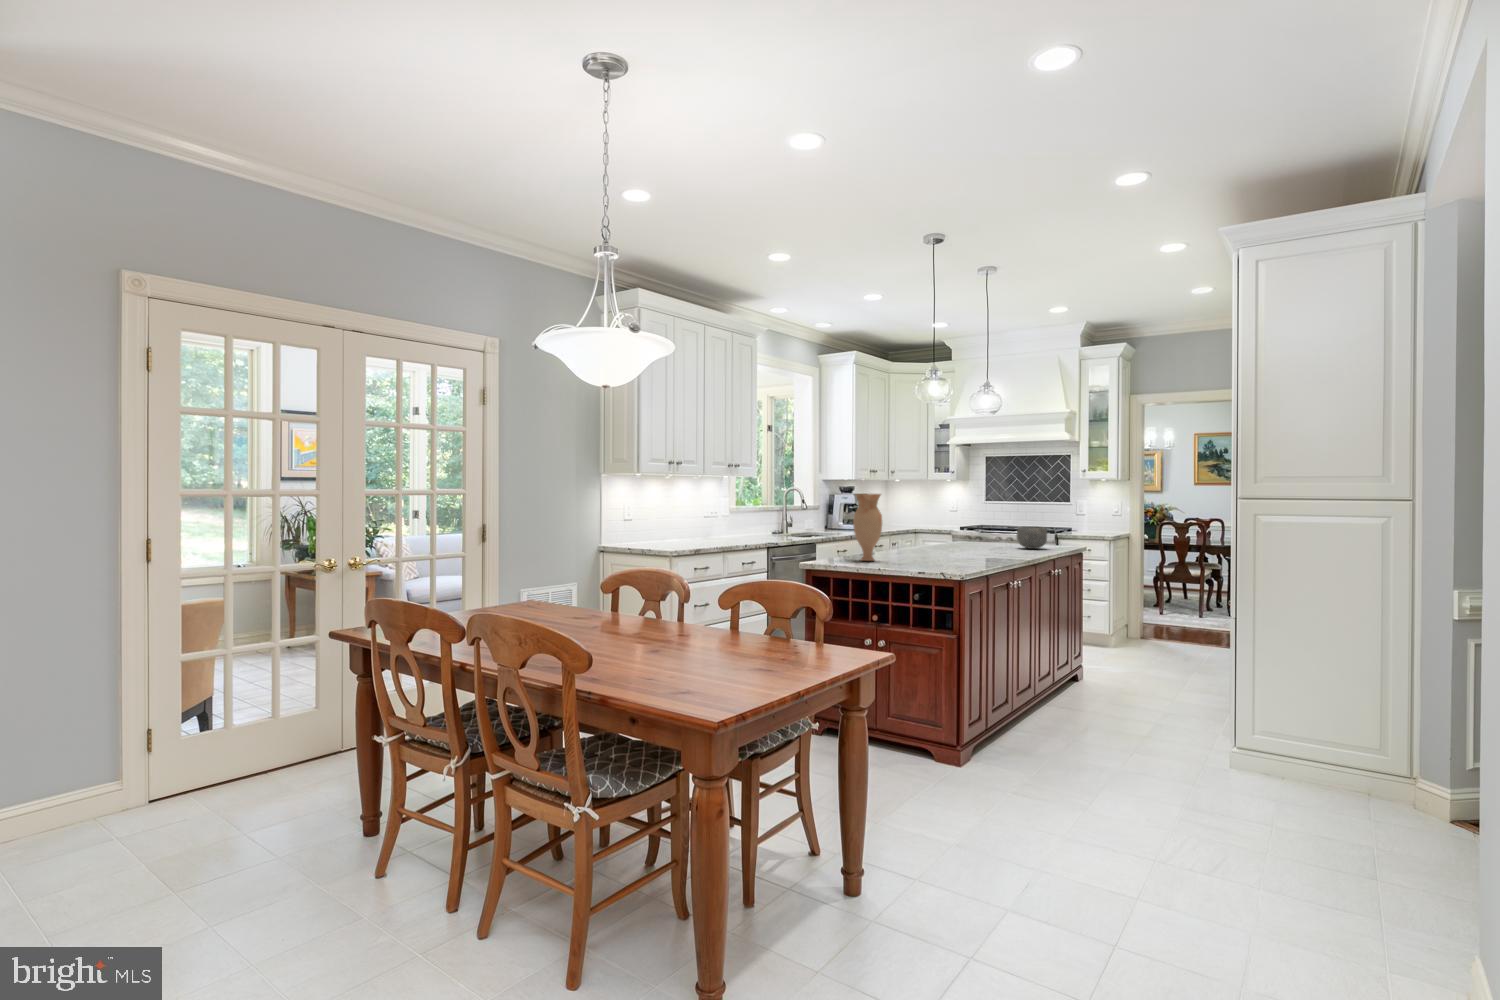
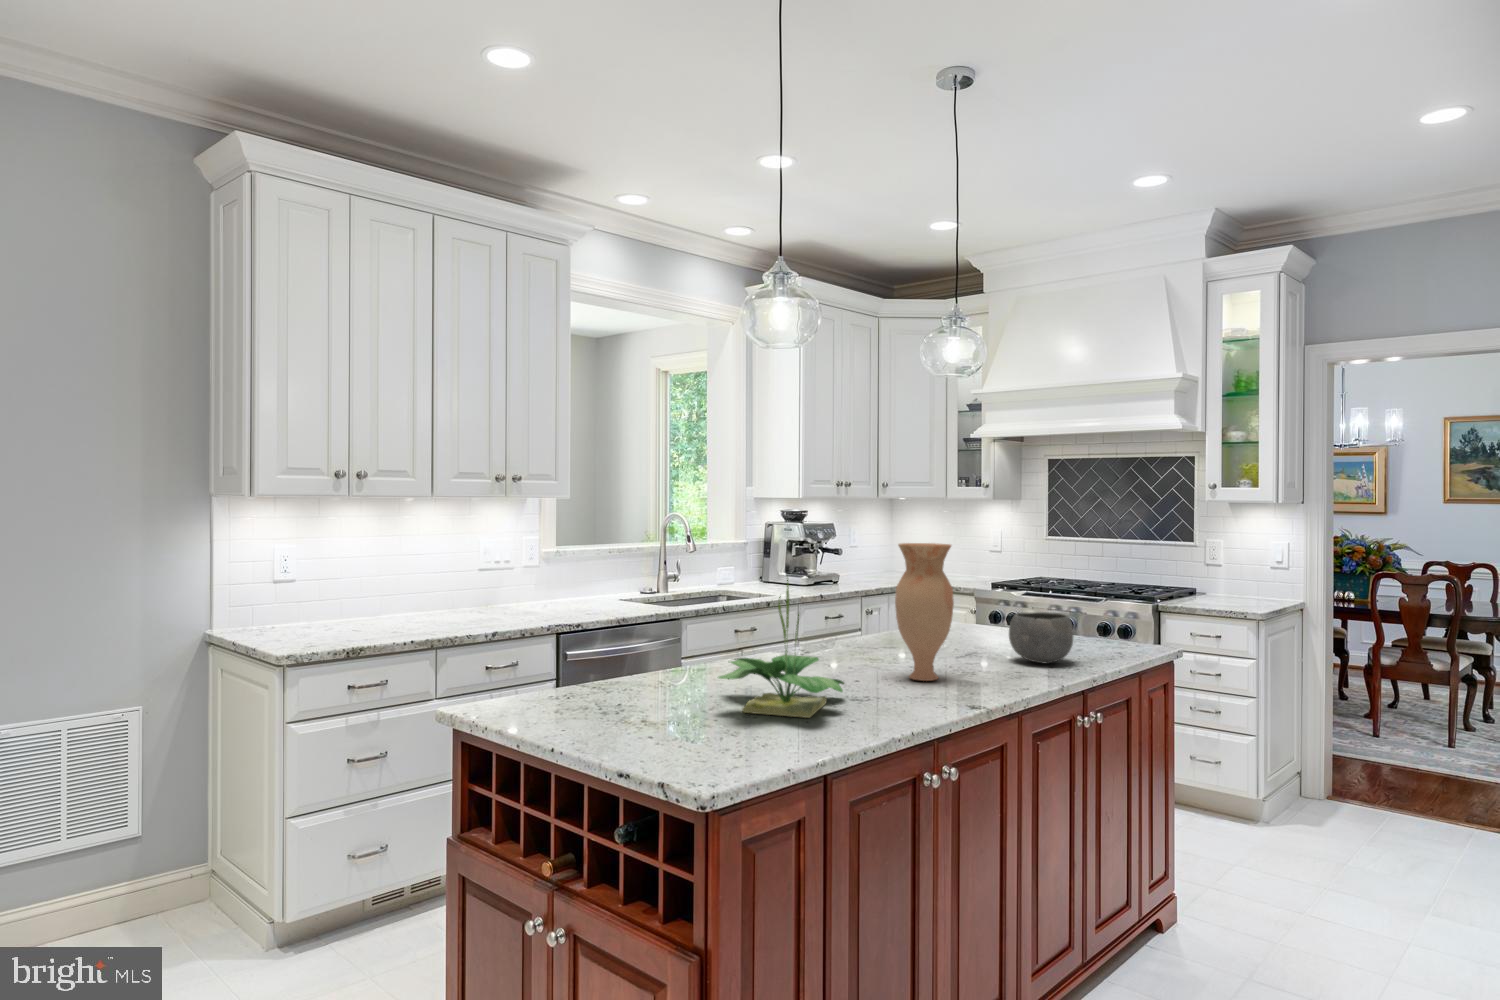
vase: present [853,494,882,561] -> present [895,543,954,681]
potted plant: none [914,503,975,561] -> present [719,580,844,718]

